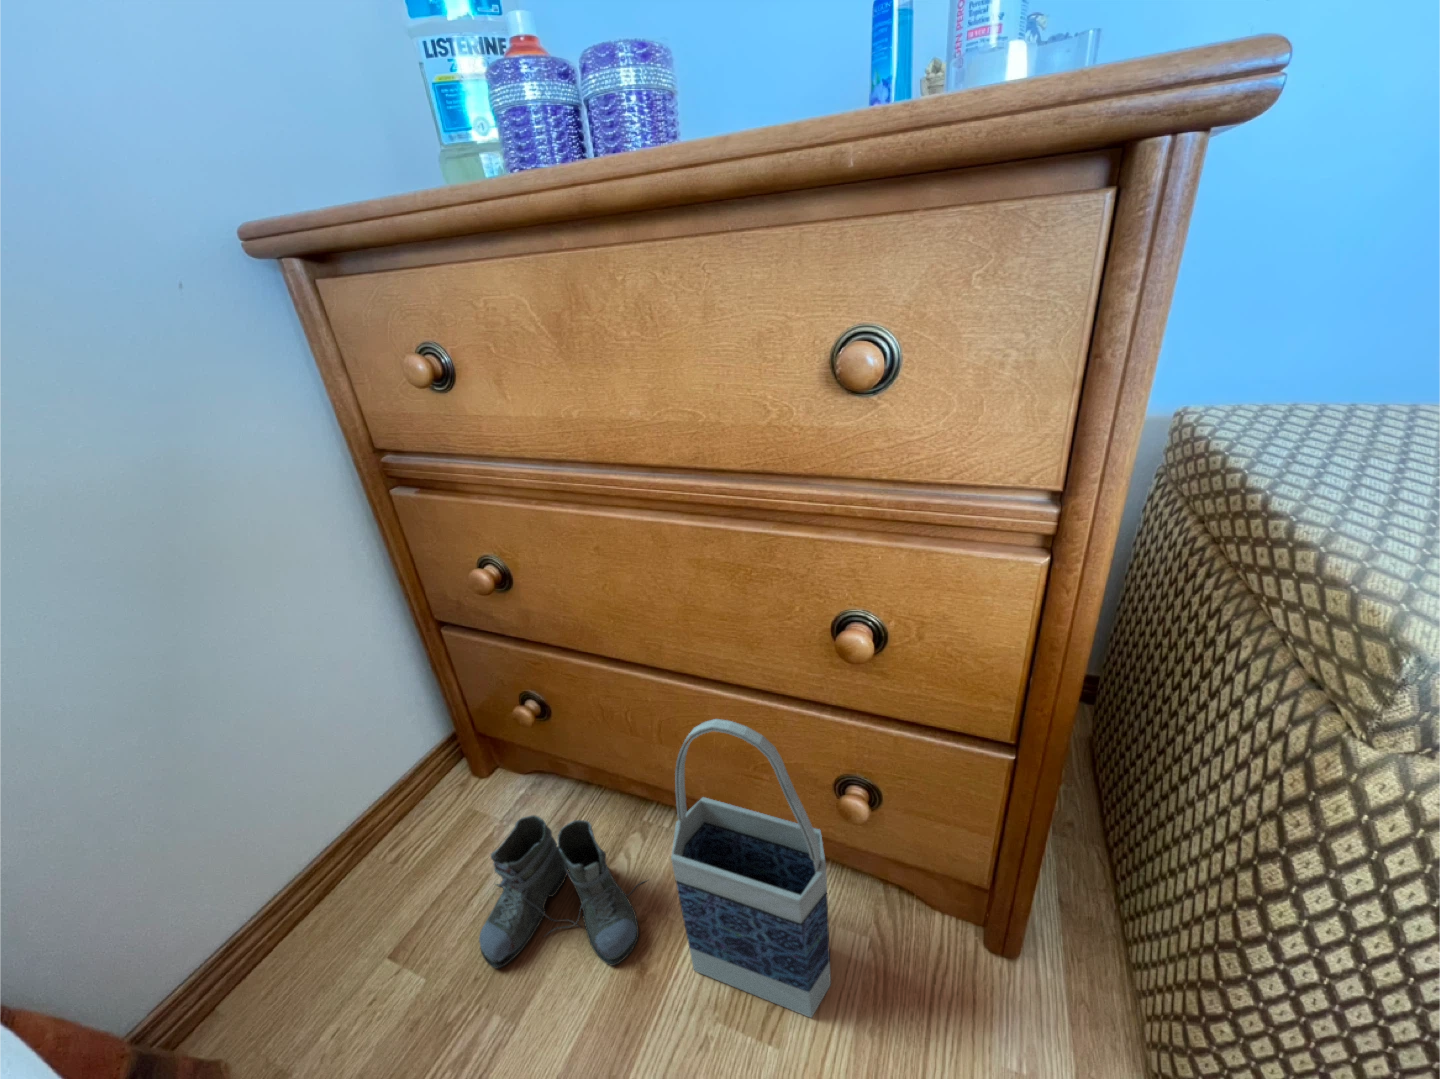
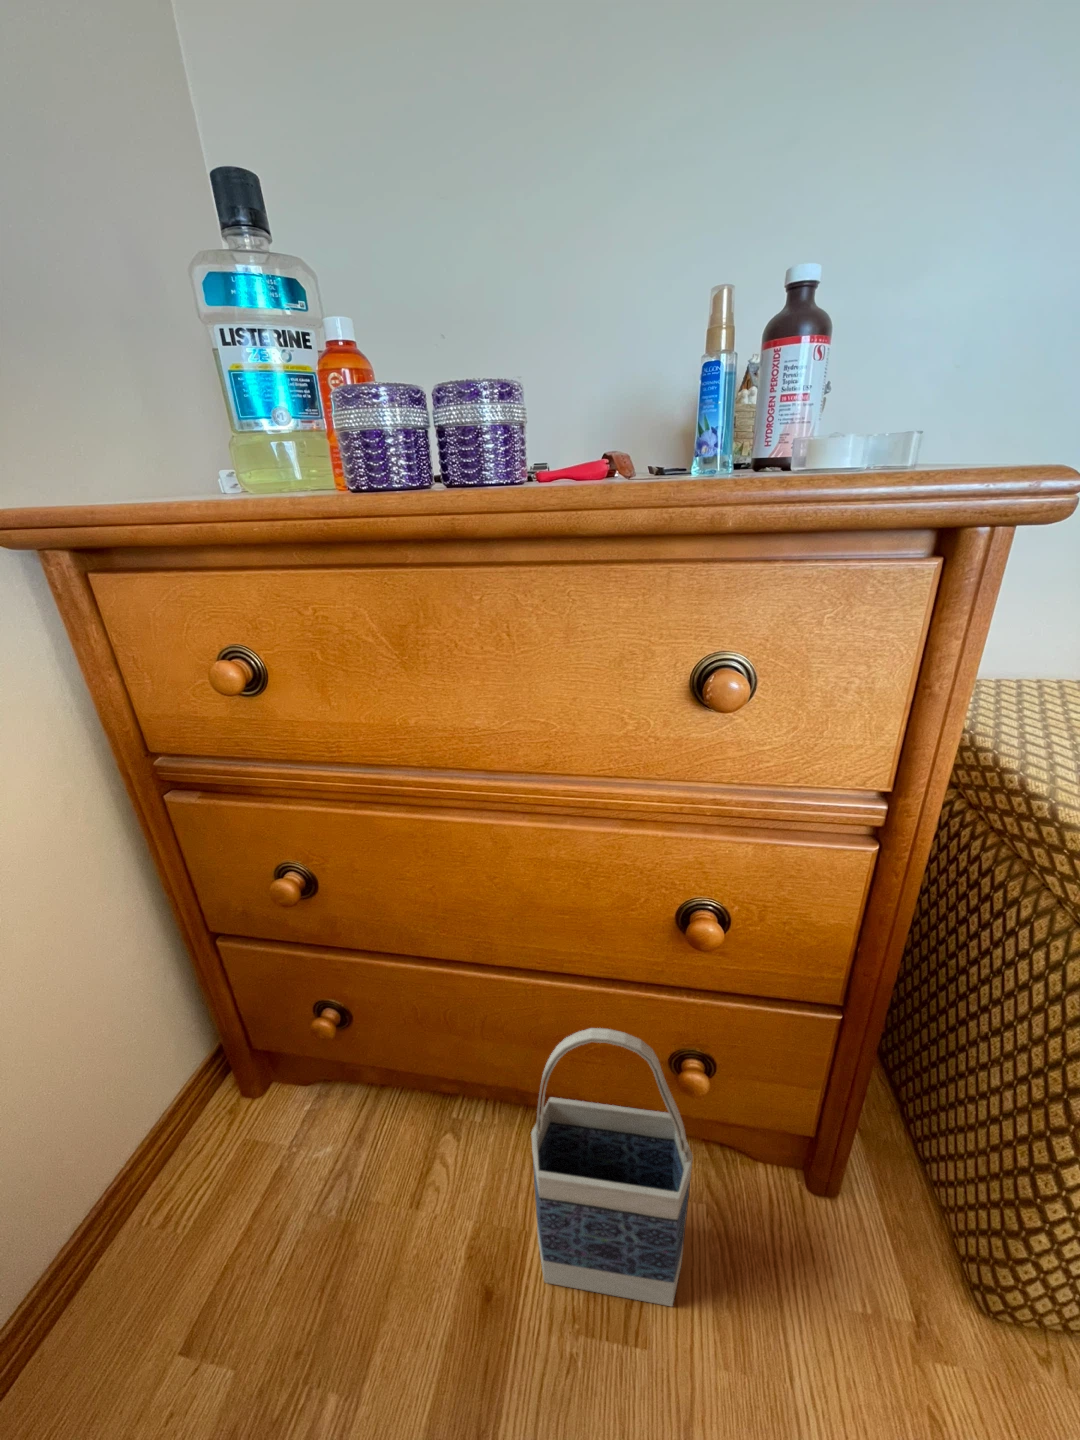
boots: present [479,815,639,968] -> none [297,1138,477,1336]

